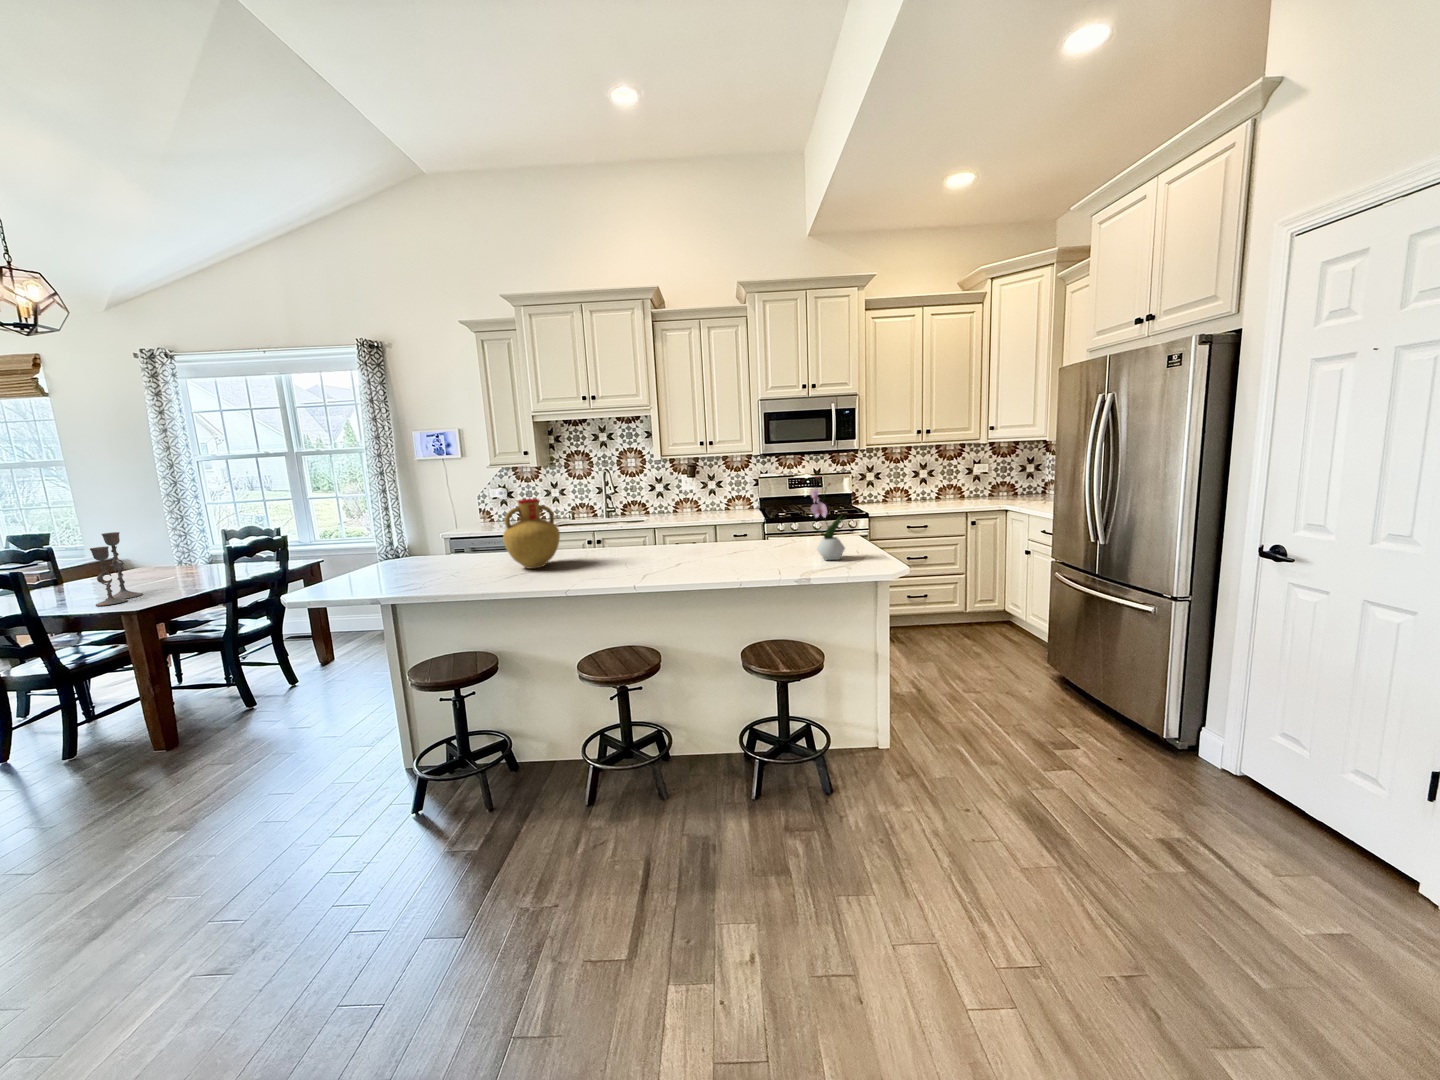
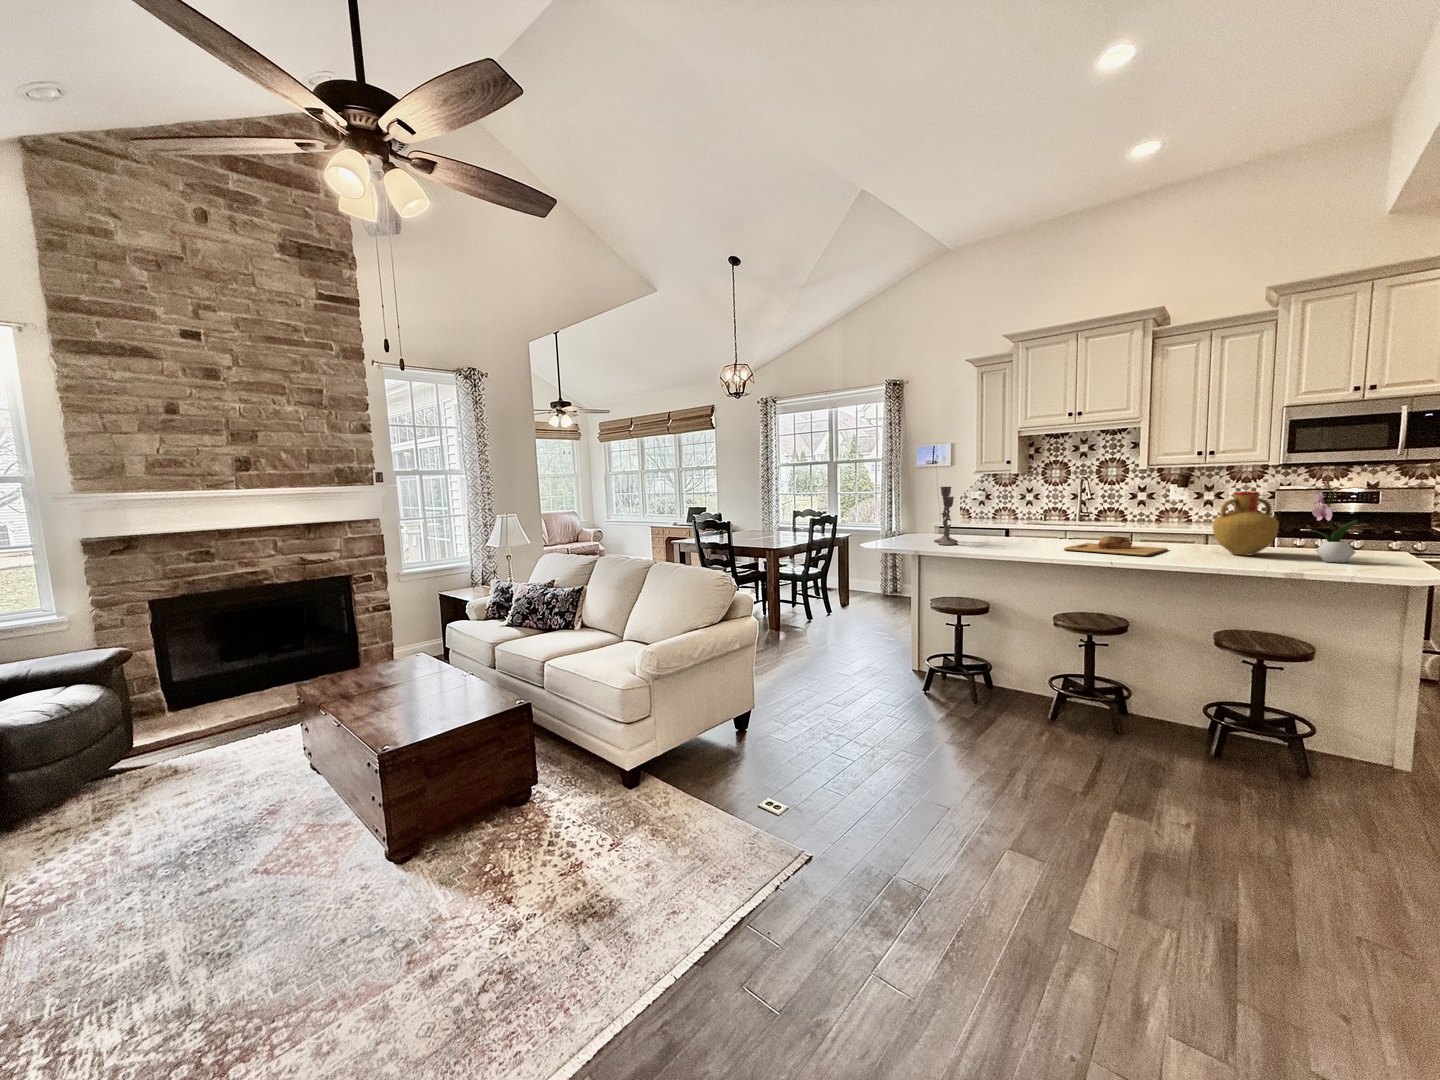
vase: present [503,499,560,569] -> present [1212,492,1279,555]
candlestick: present [90,532,143,606] -> present [934,487,958,545]
cutting board: none [584,548,692,574] -> present [1064,536,1168,556]

